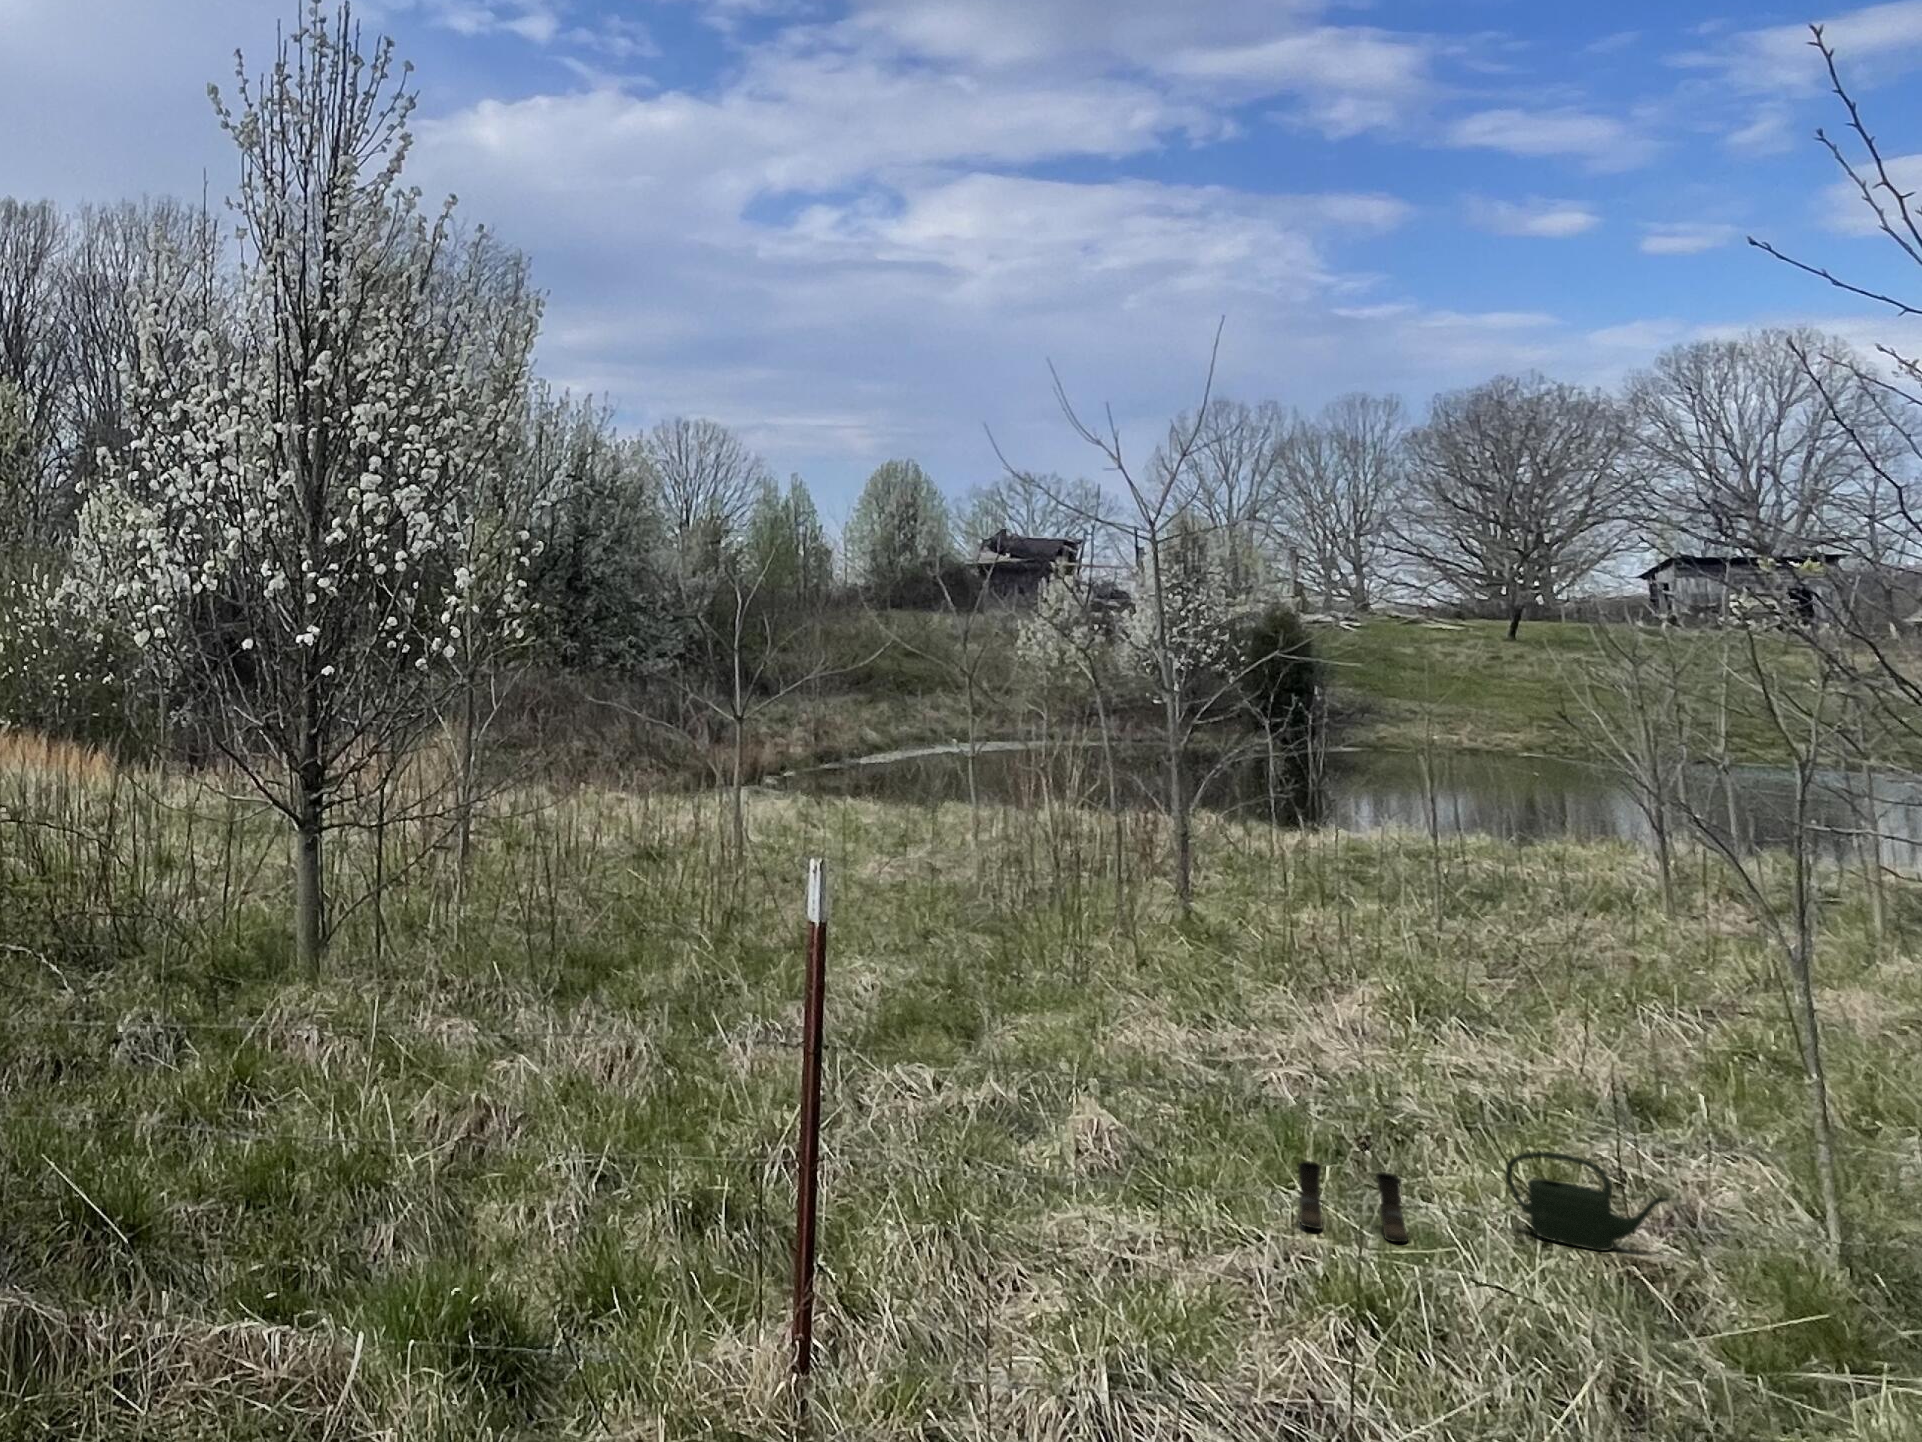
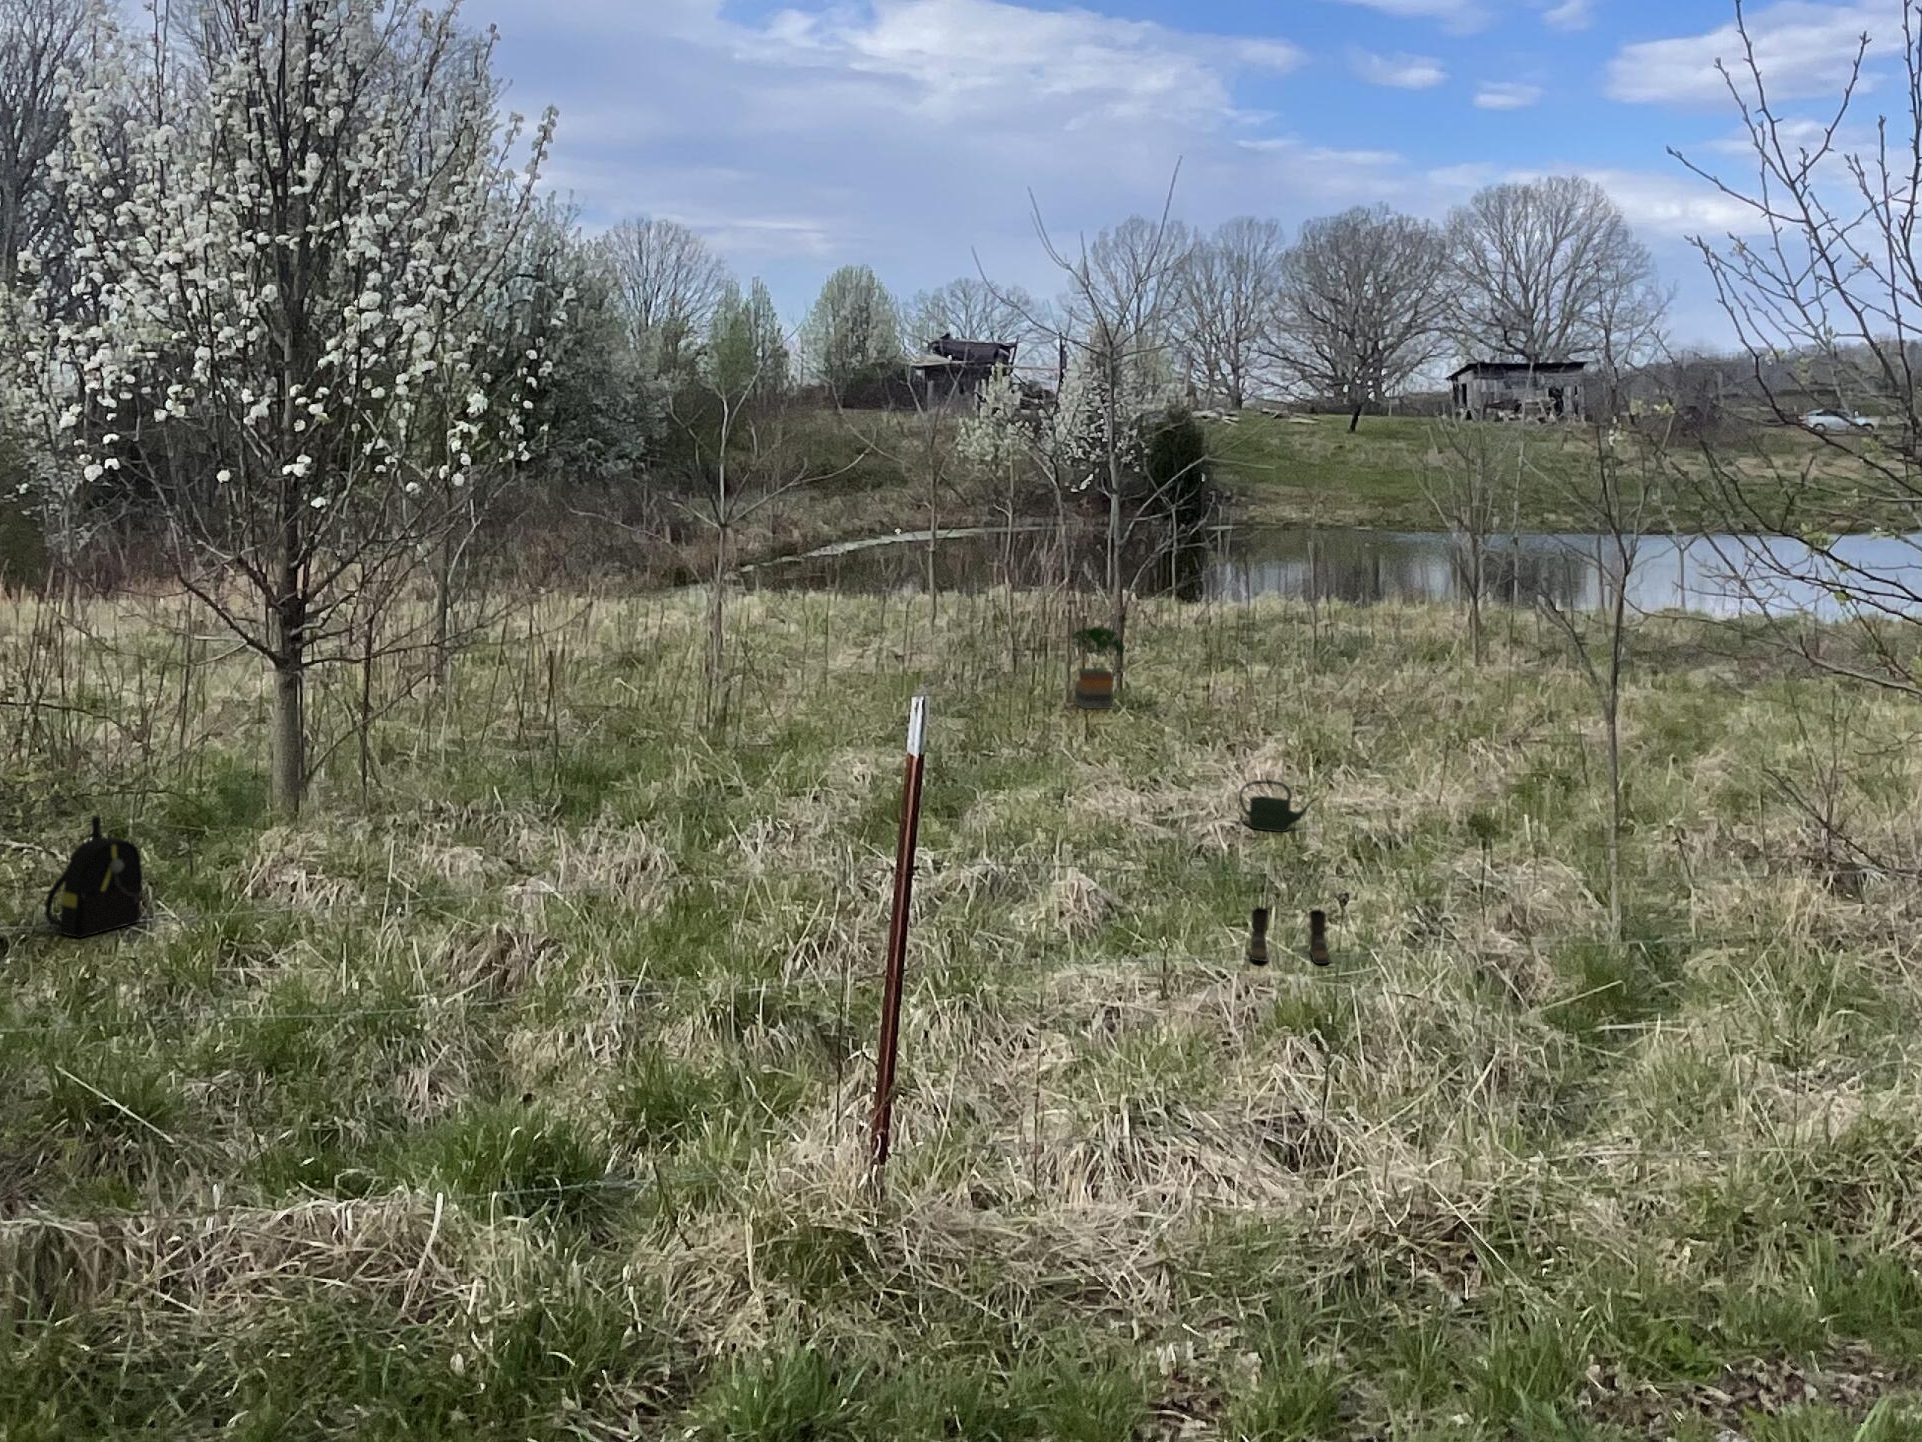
potted tree: none [1115,835,1187,933] -> present [1071,626,1126,709]
backpack: none [95,948,174,1060] -> present [45,816,146,938]
watering can: present [1506,1151,1670,1251] -> present [1239,780,1318,832]

